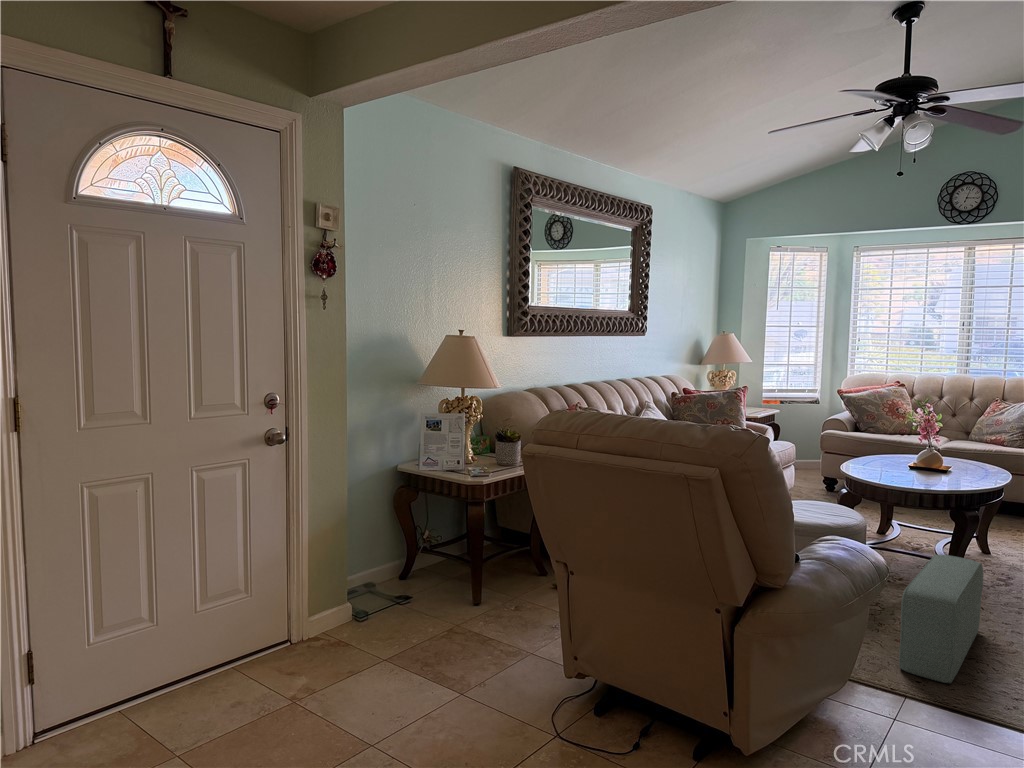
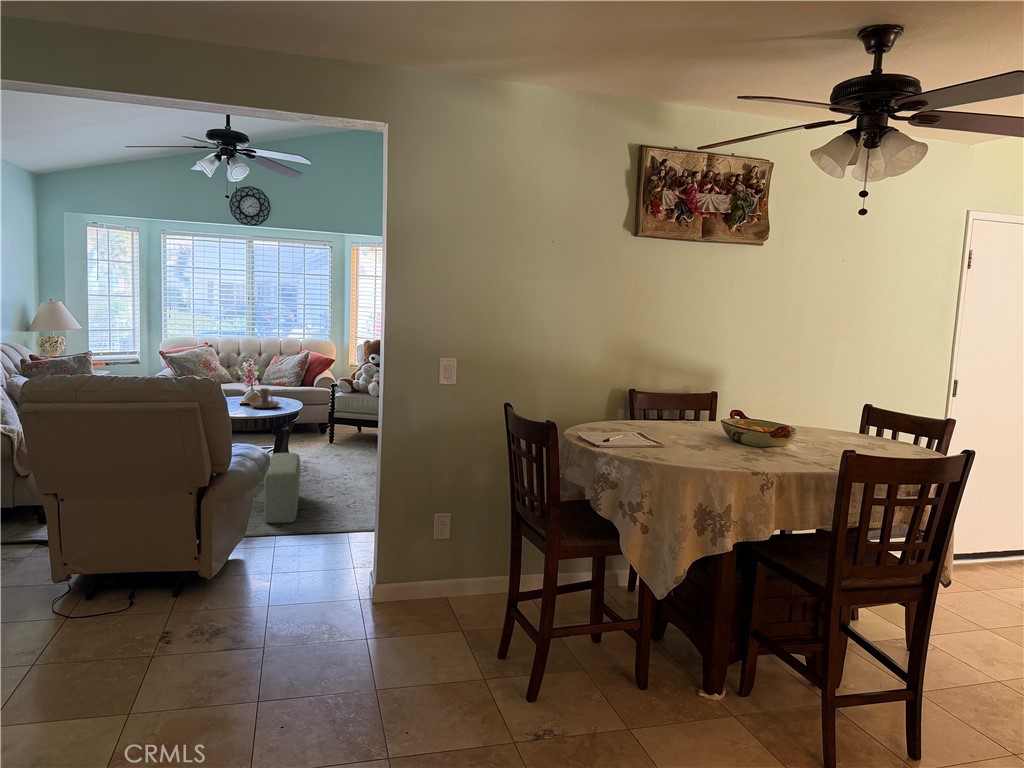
candle holder: none [921,449,971,479] -> present [250,388,279,408]

